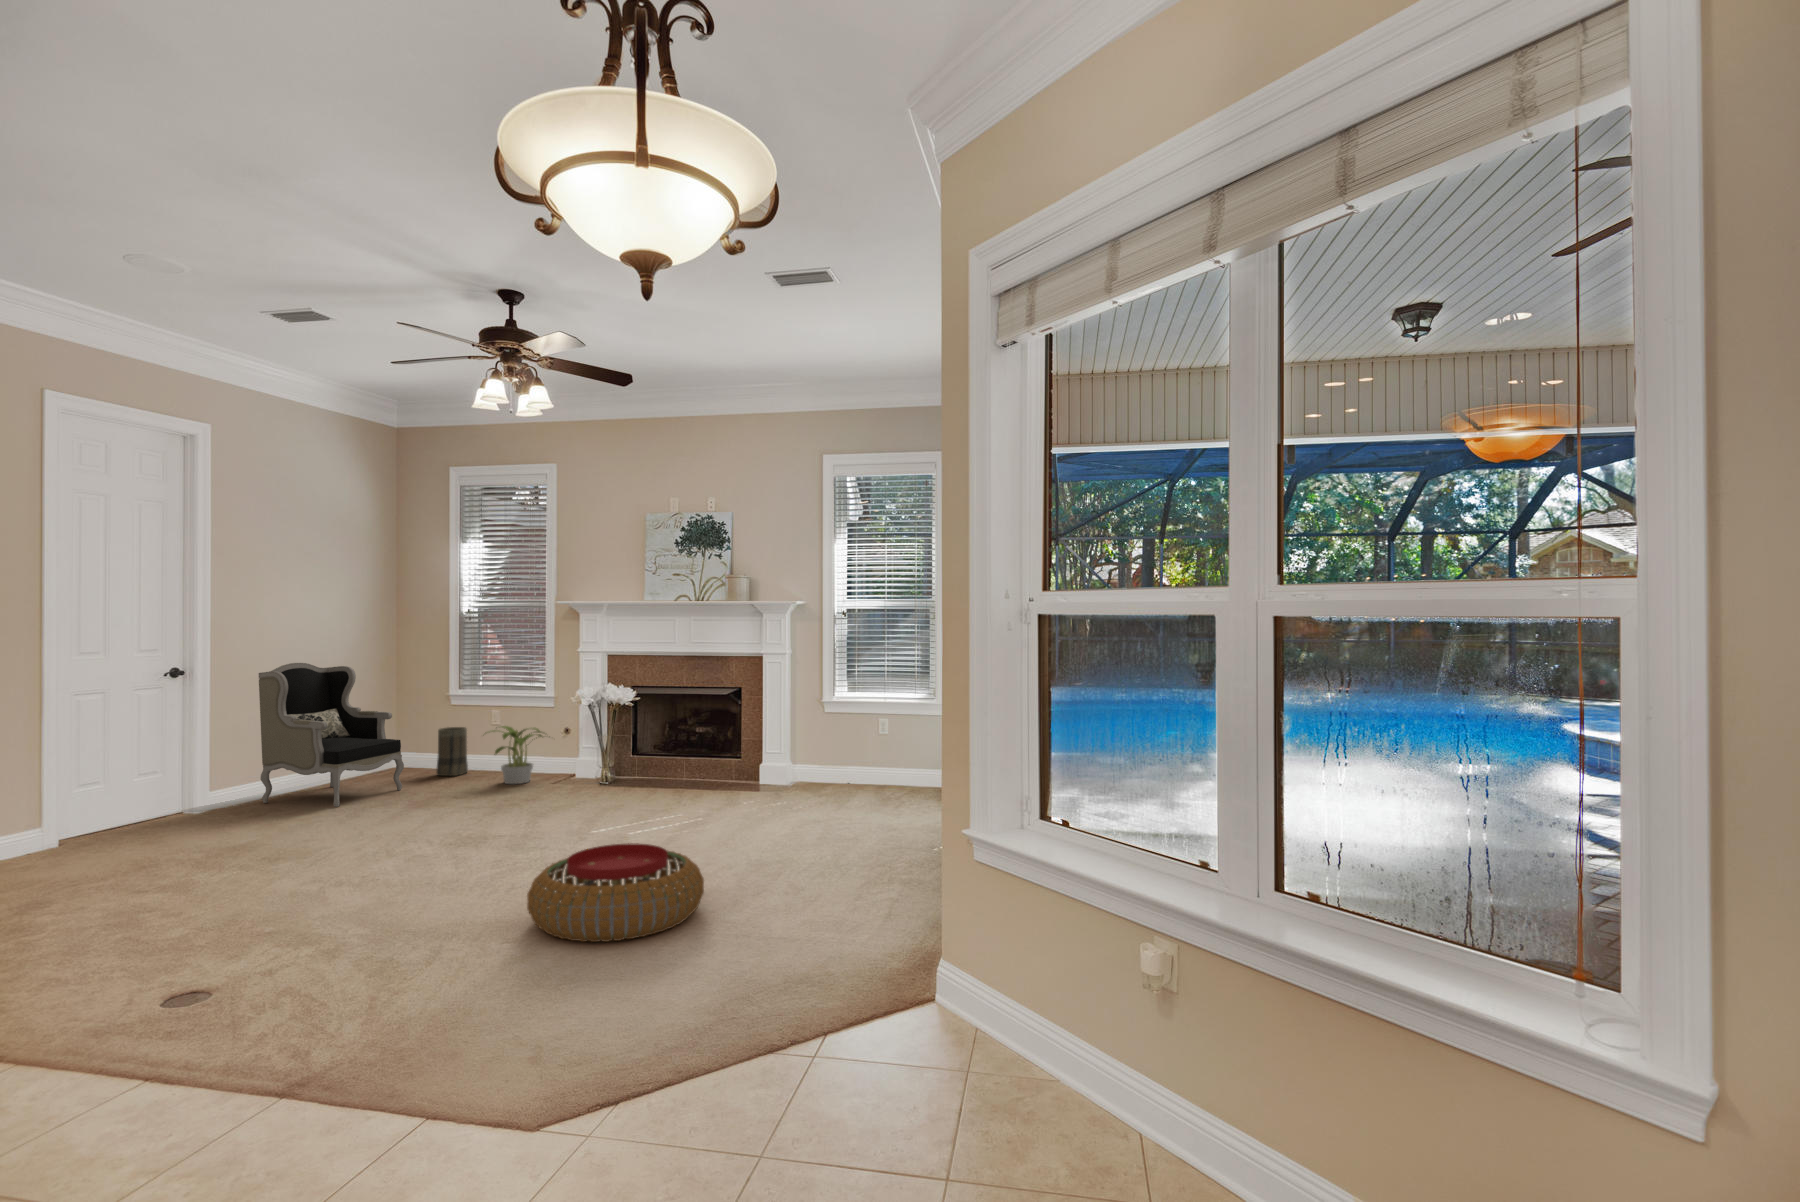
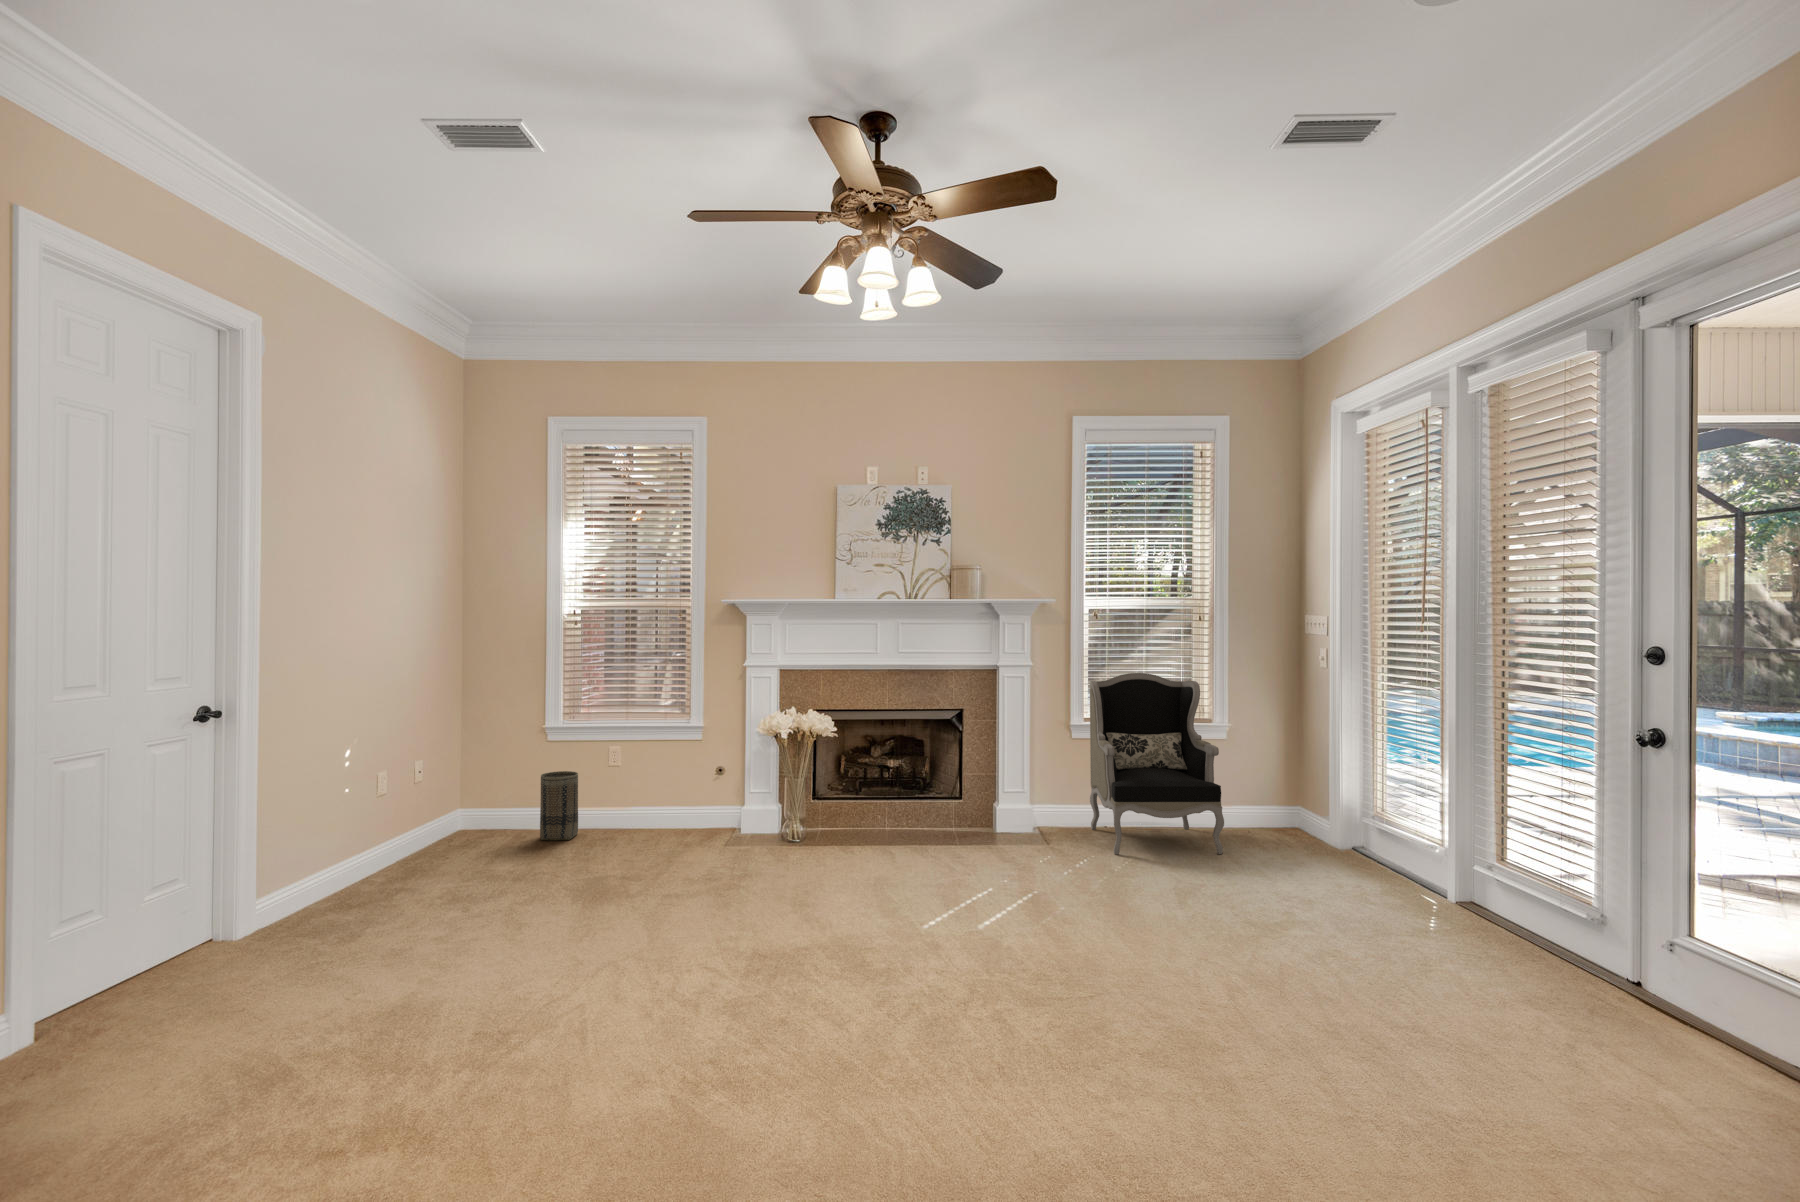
armchair: present [259,663,404,807] -> present [1090,673,1224,854]
potted plant: present [492,726,542,784] -> none [632,768,719,848]
pouf: present [527,843,704,942] -> none [1125,949,1390,1118]

